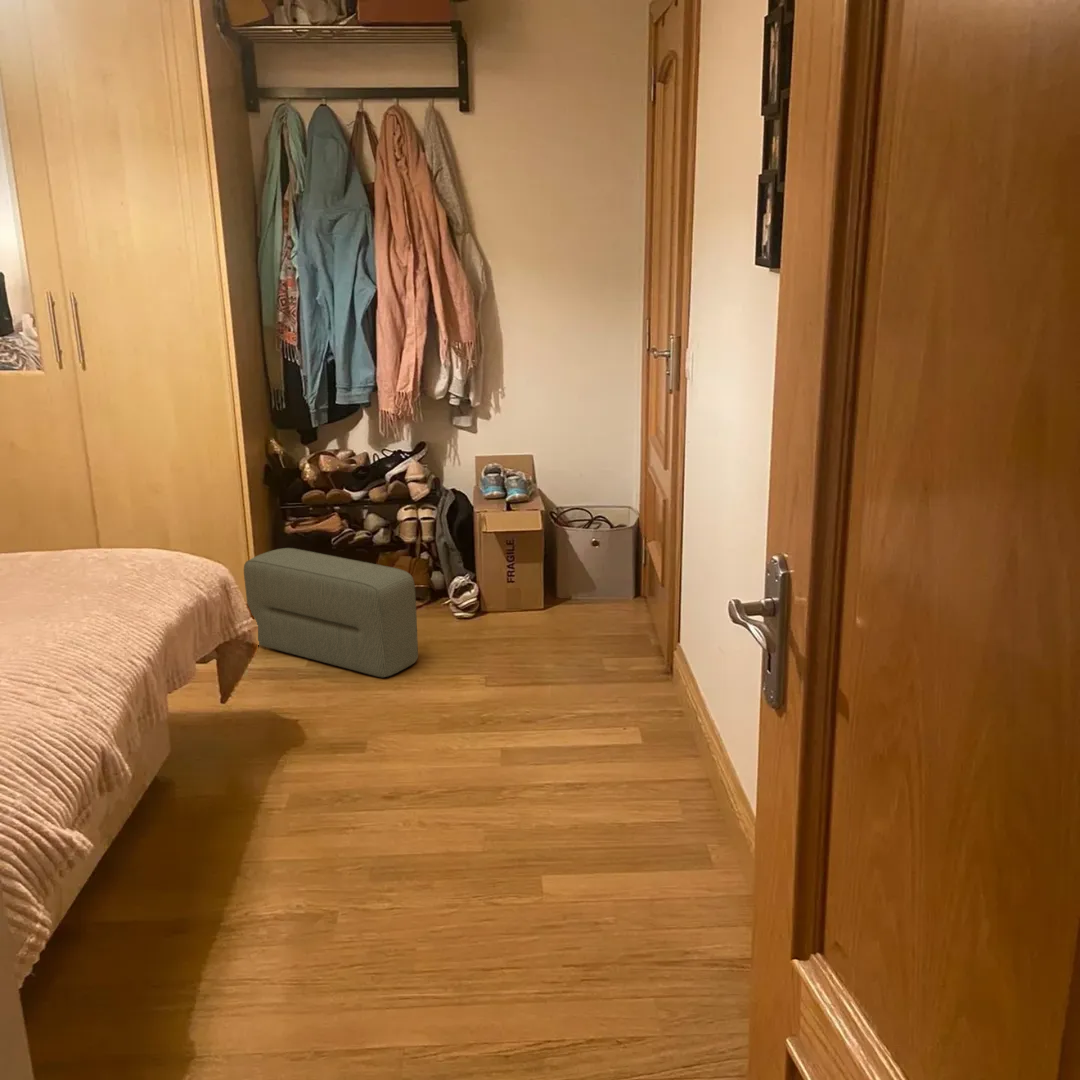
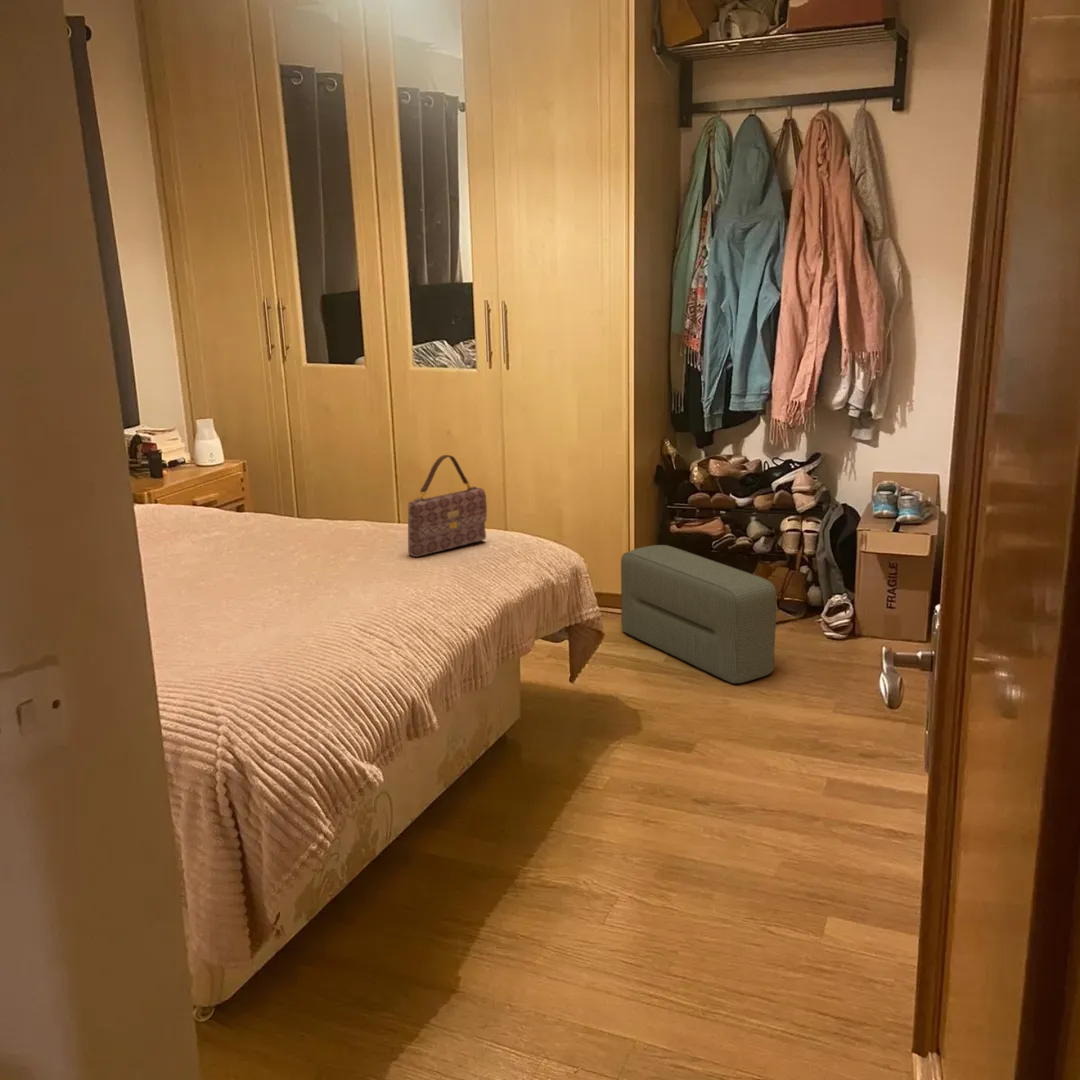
handbag: none [29,473,121,591] -> present [408,455,487,557]

